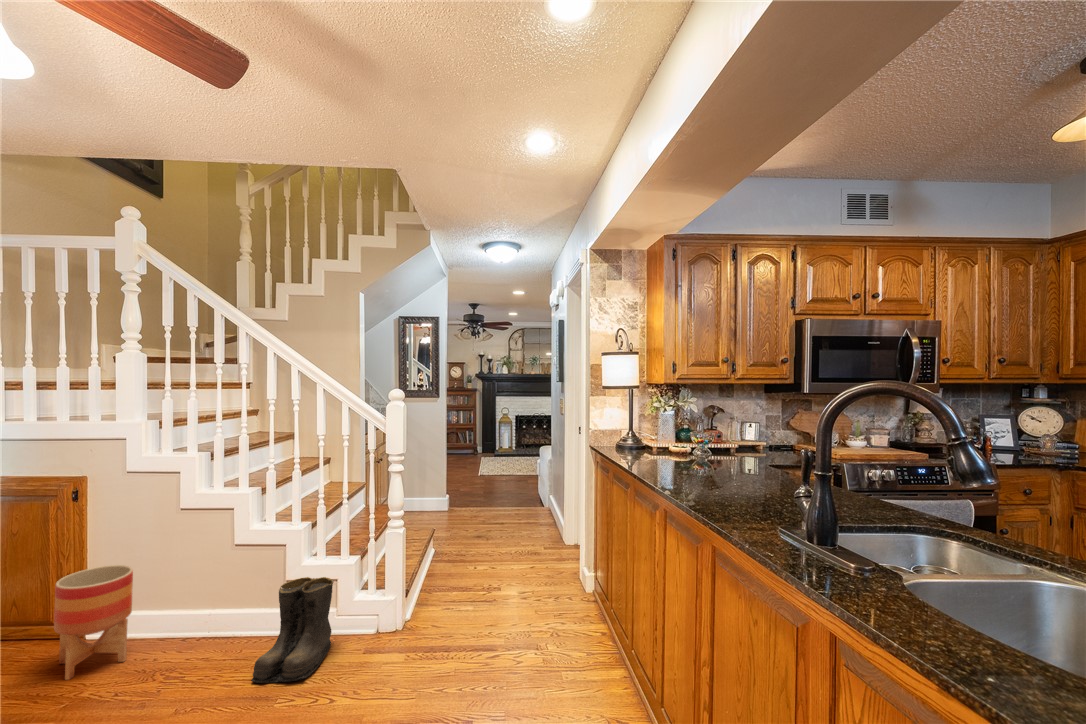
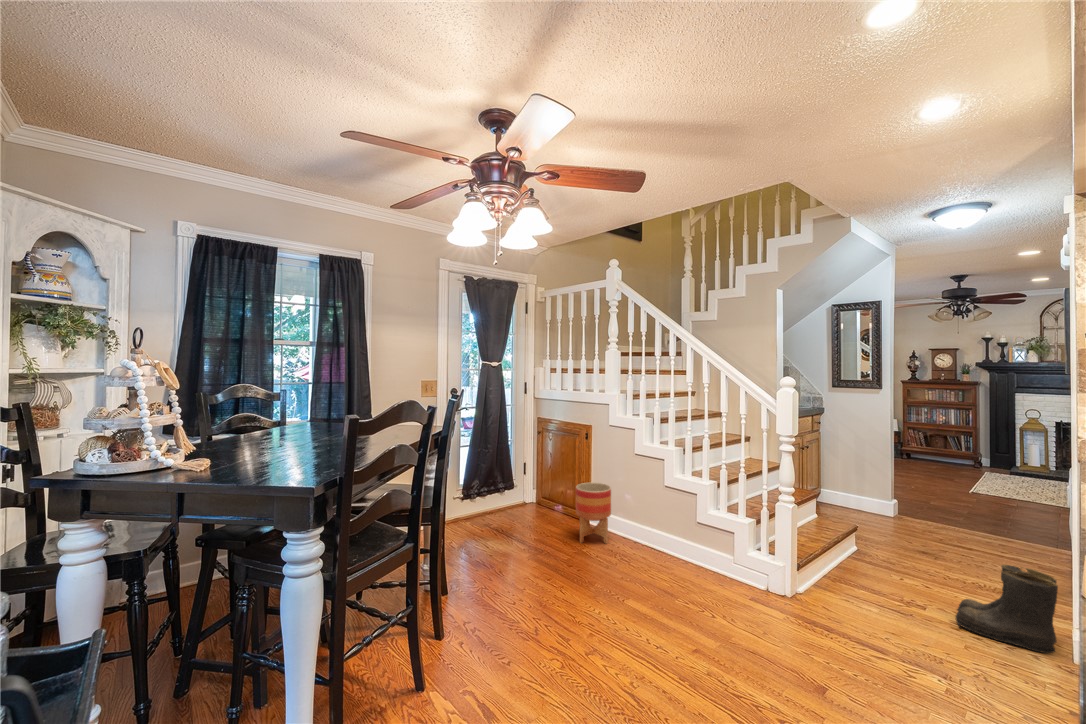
boots: present [251,577,333,683] -> present [955,565,1058,653]

